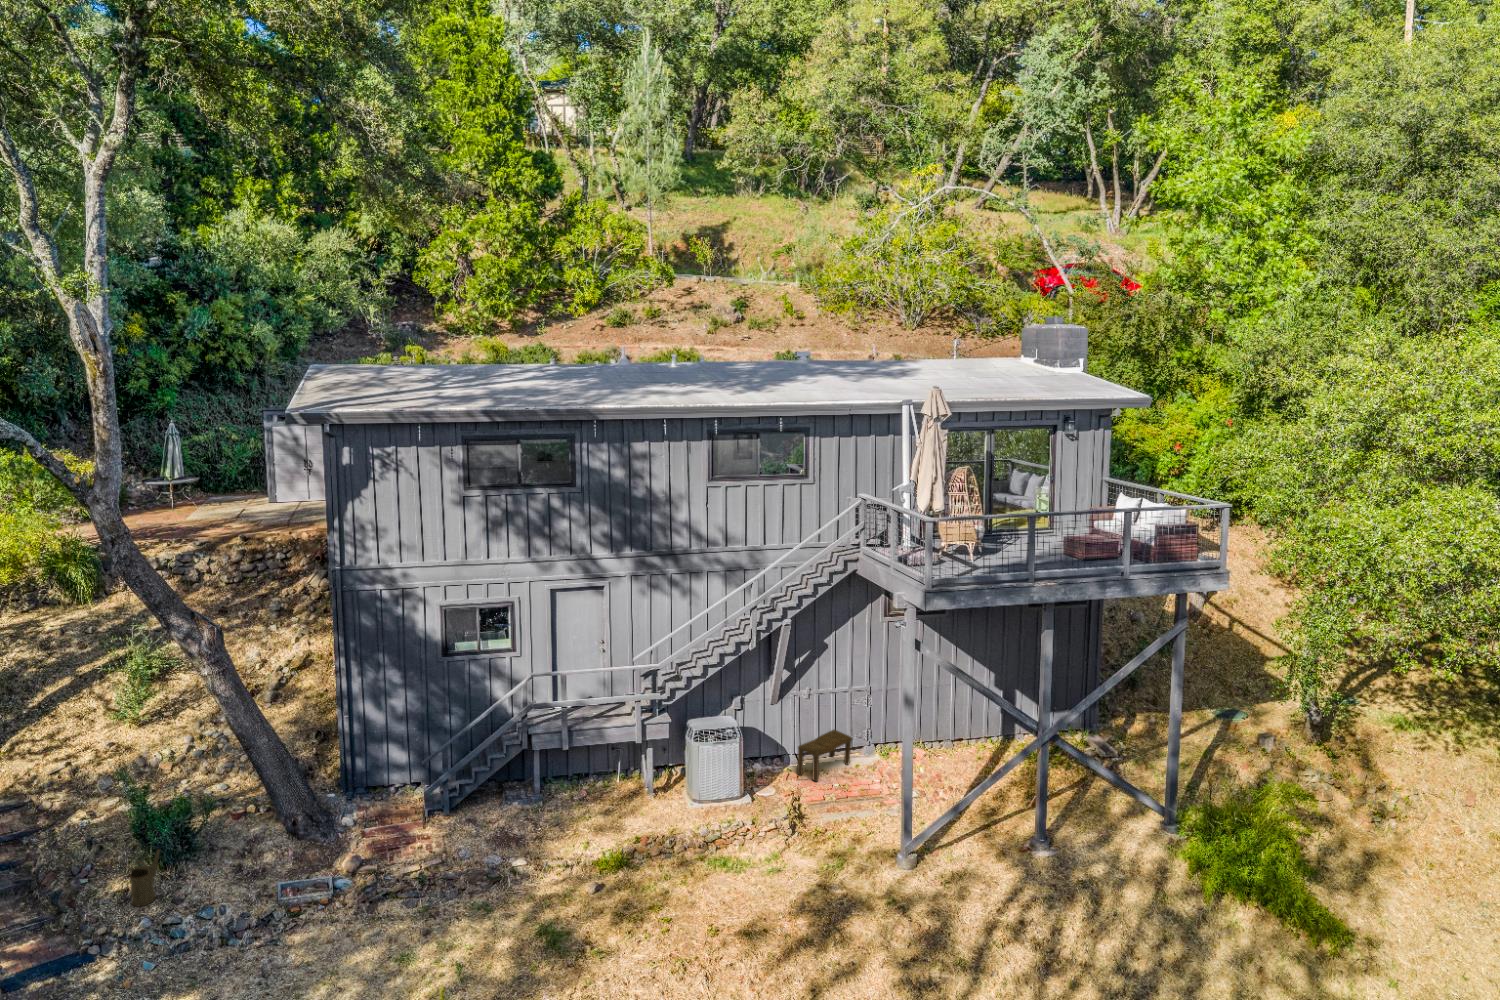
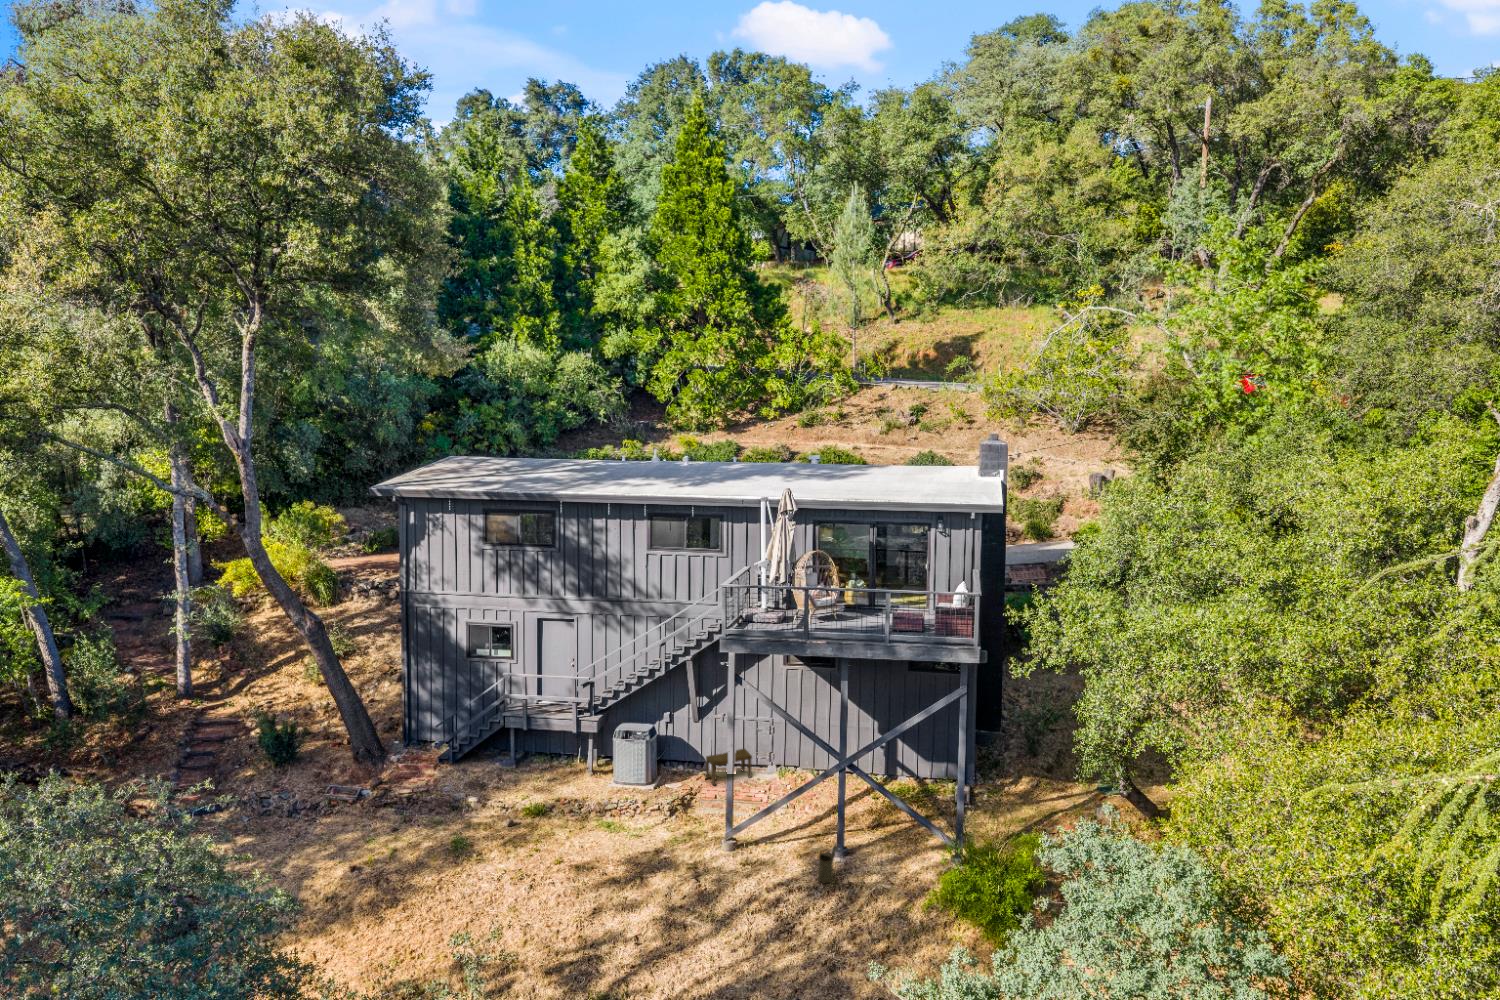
watering can: present [130,849,160,906] -> present [818,843,837,883]

